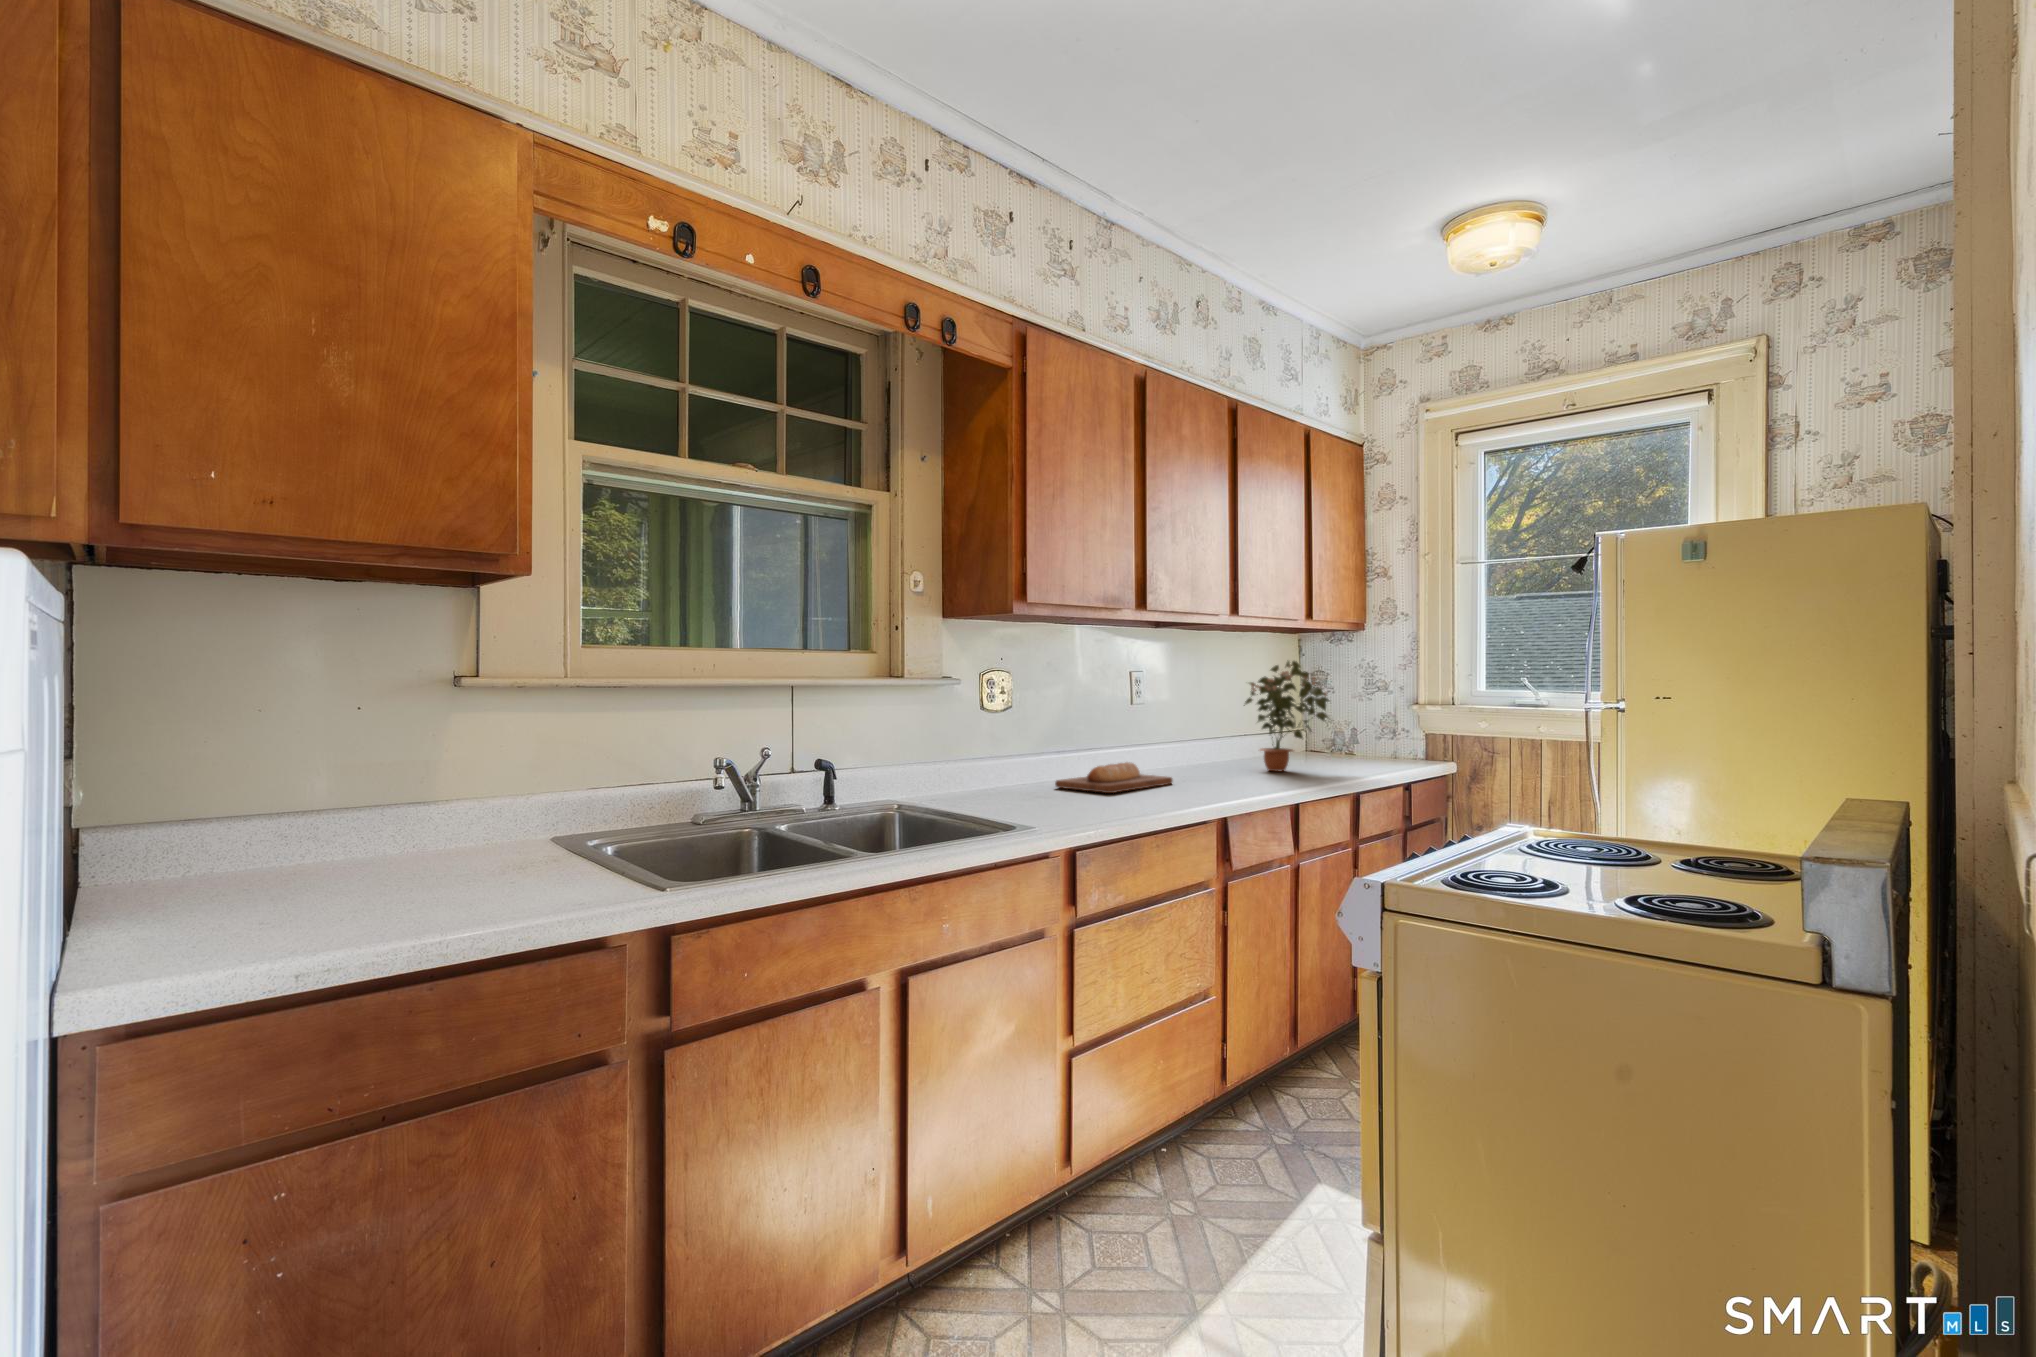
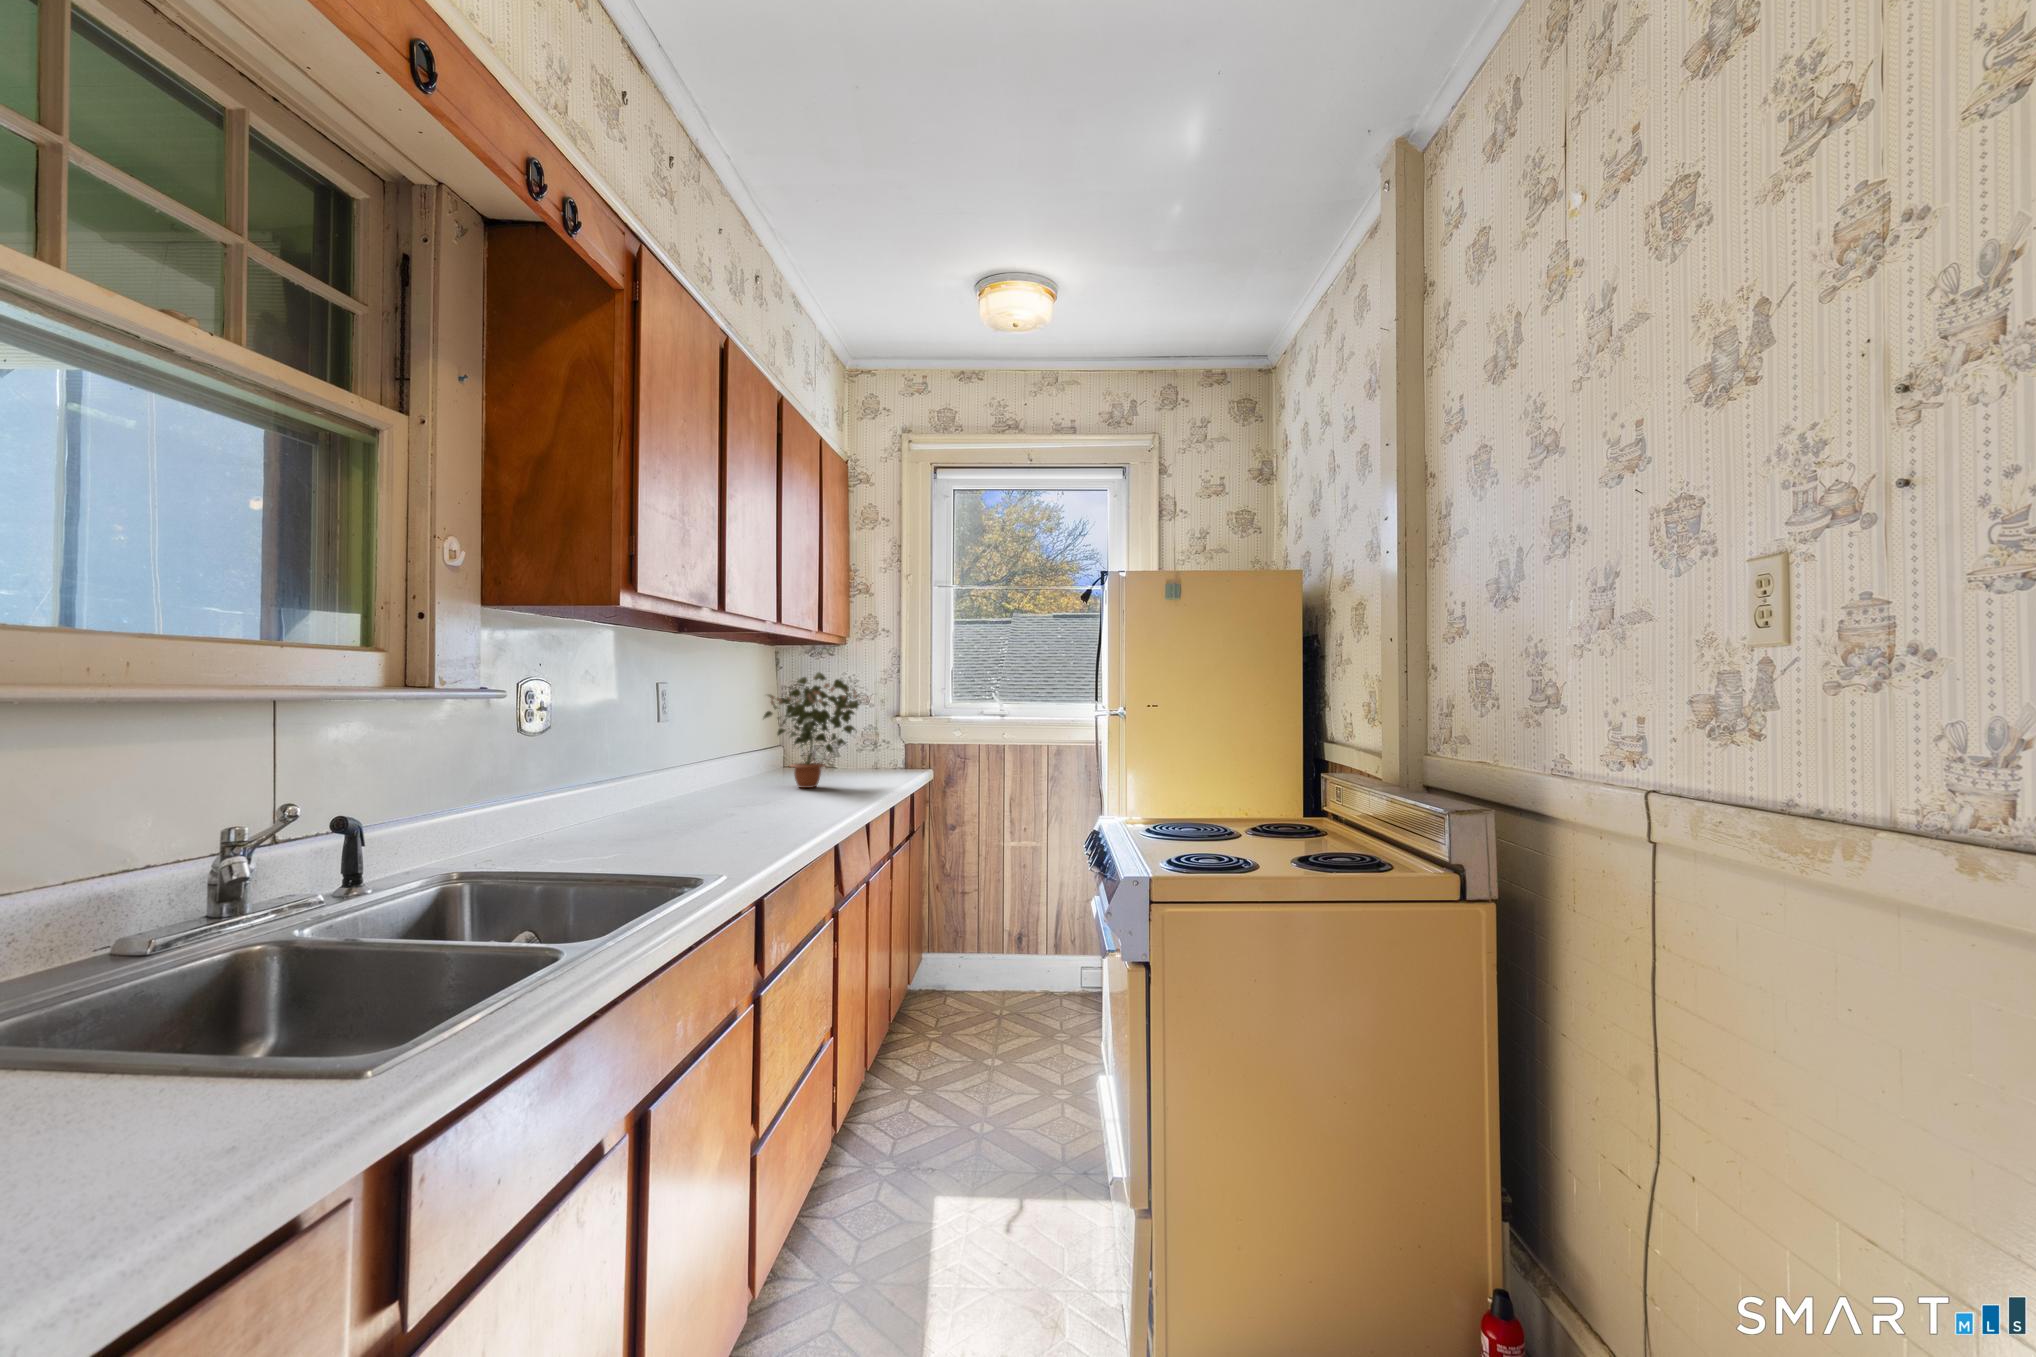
bread loaf: present [1055,762,1173,793] -> none [618,789,740,827]

